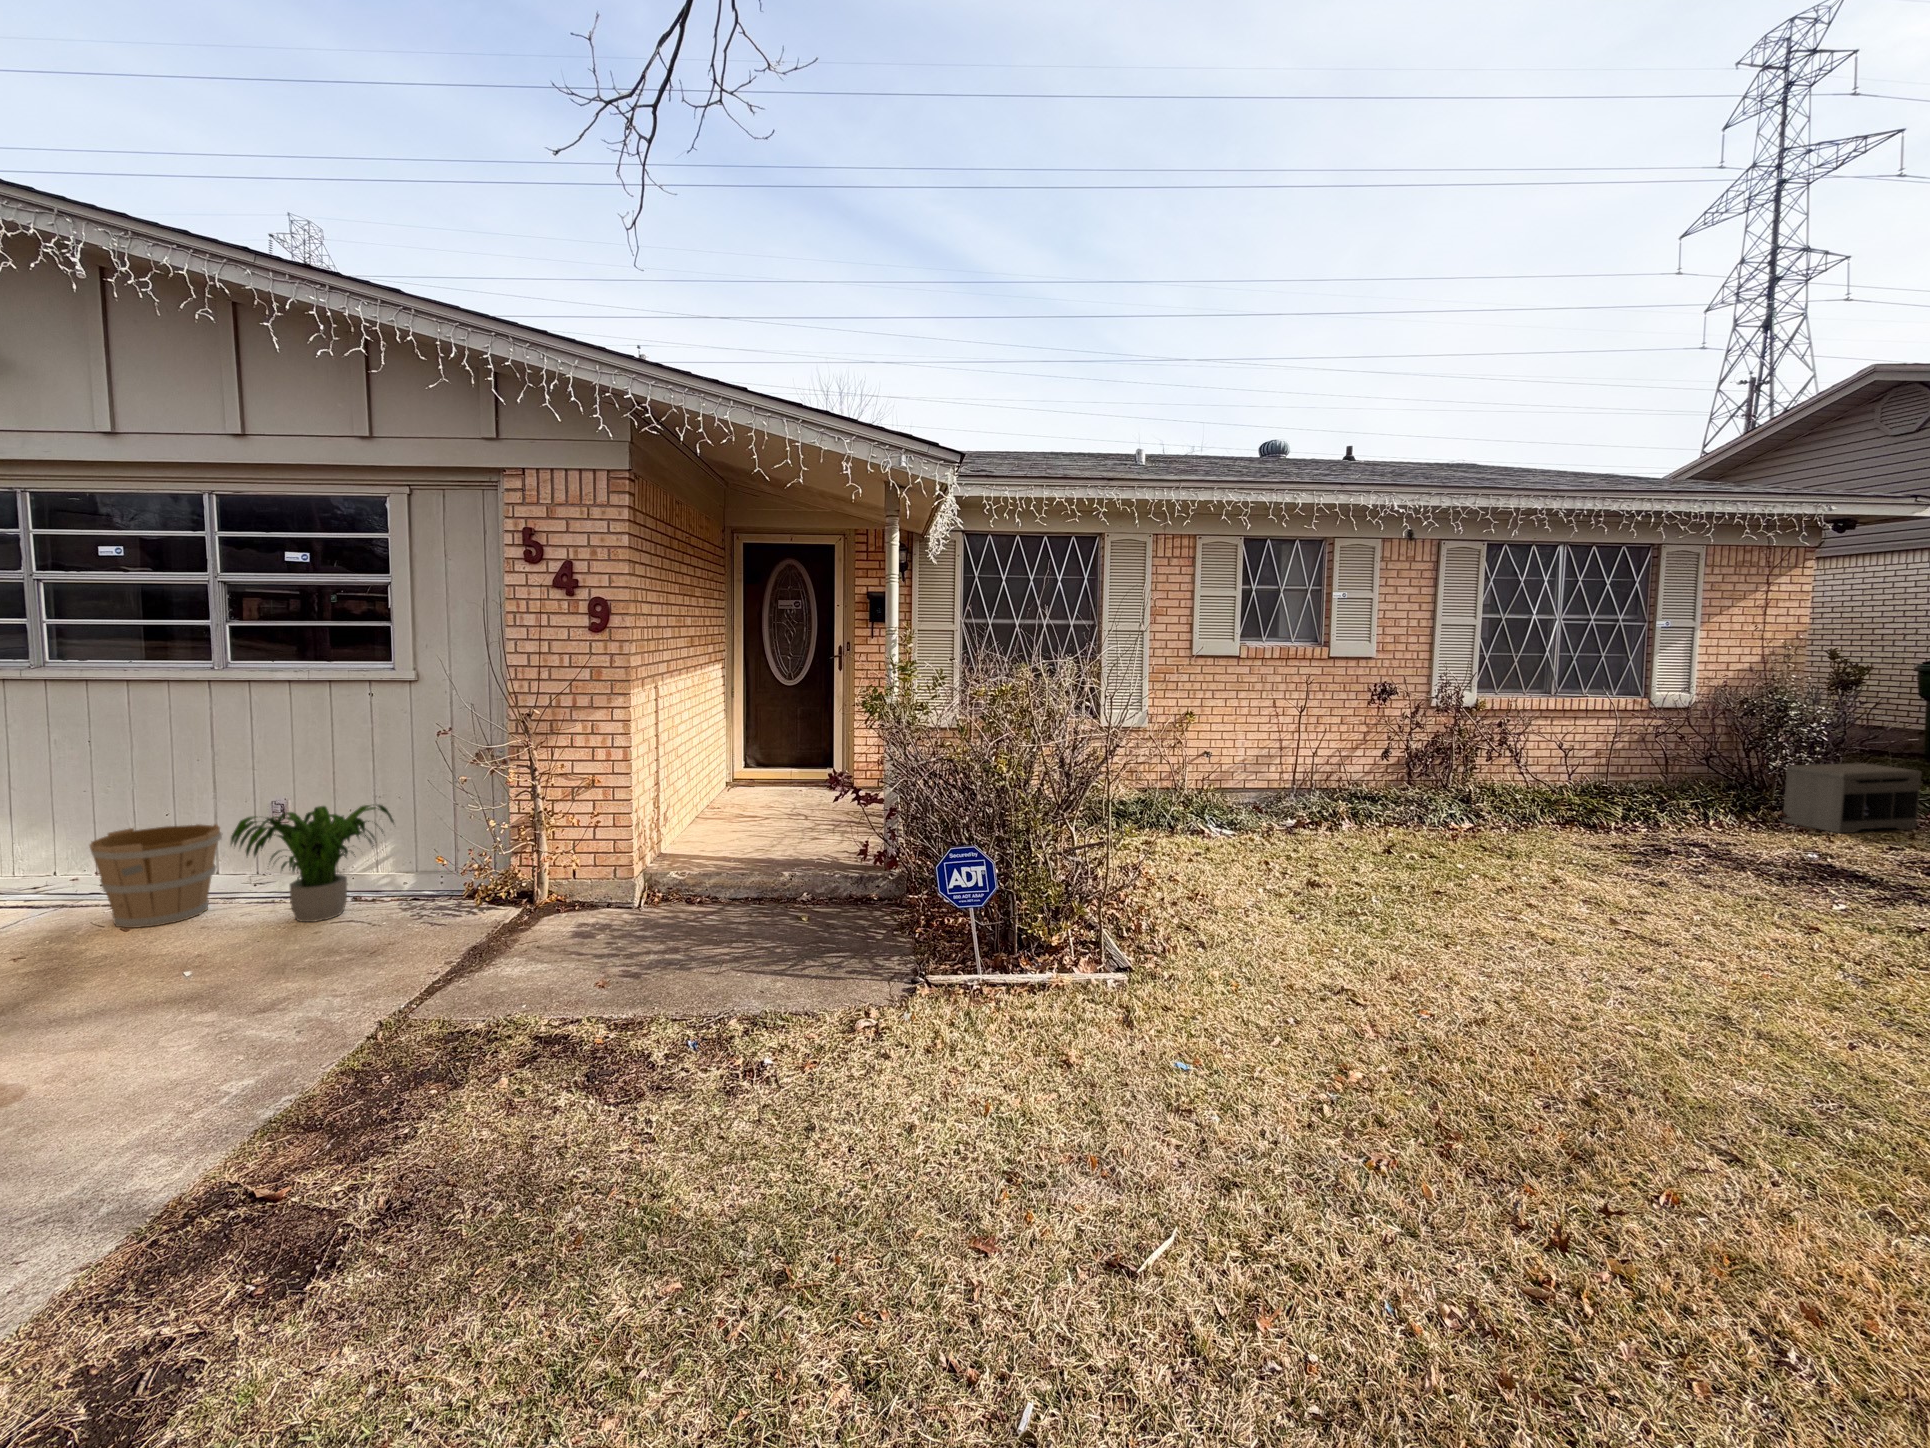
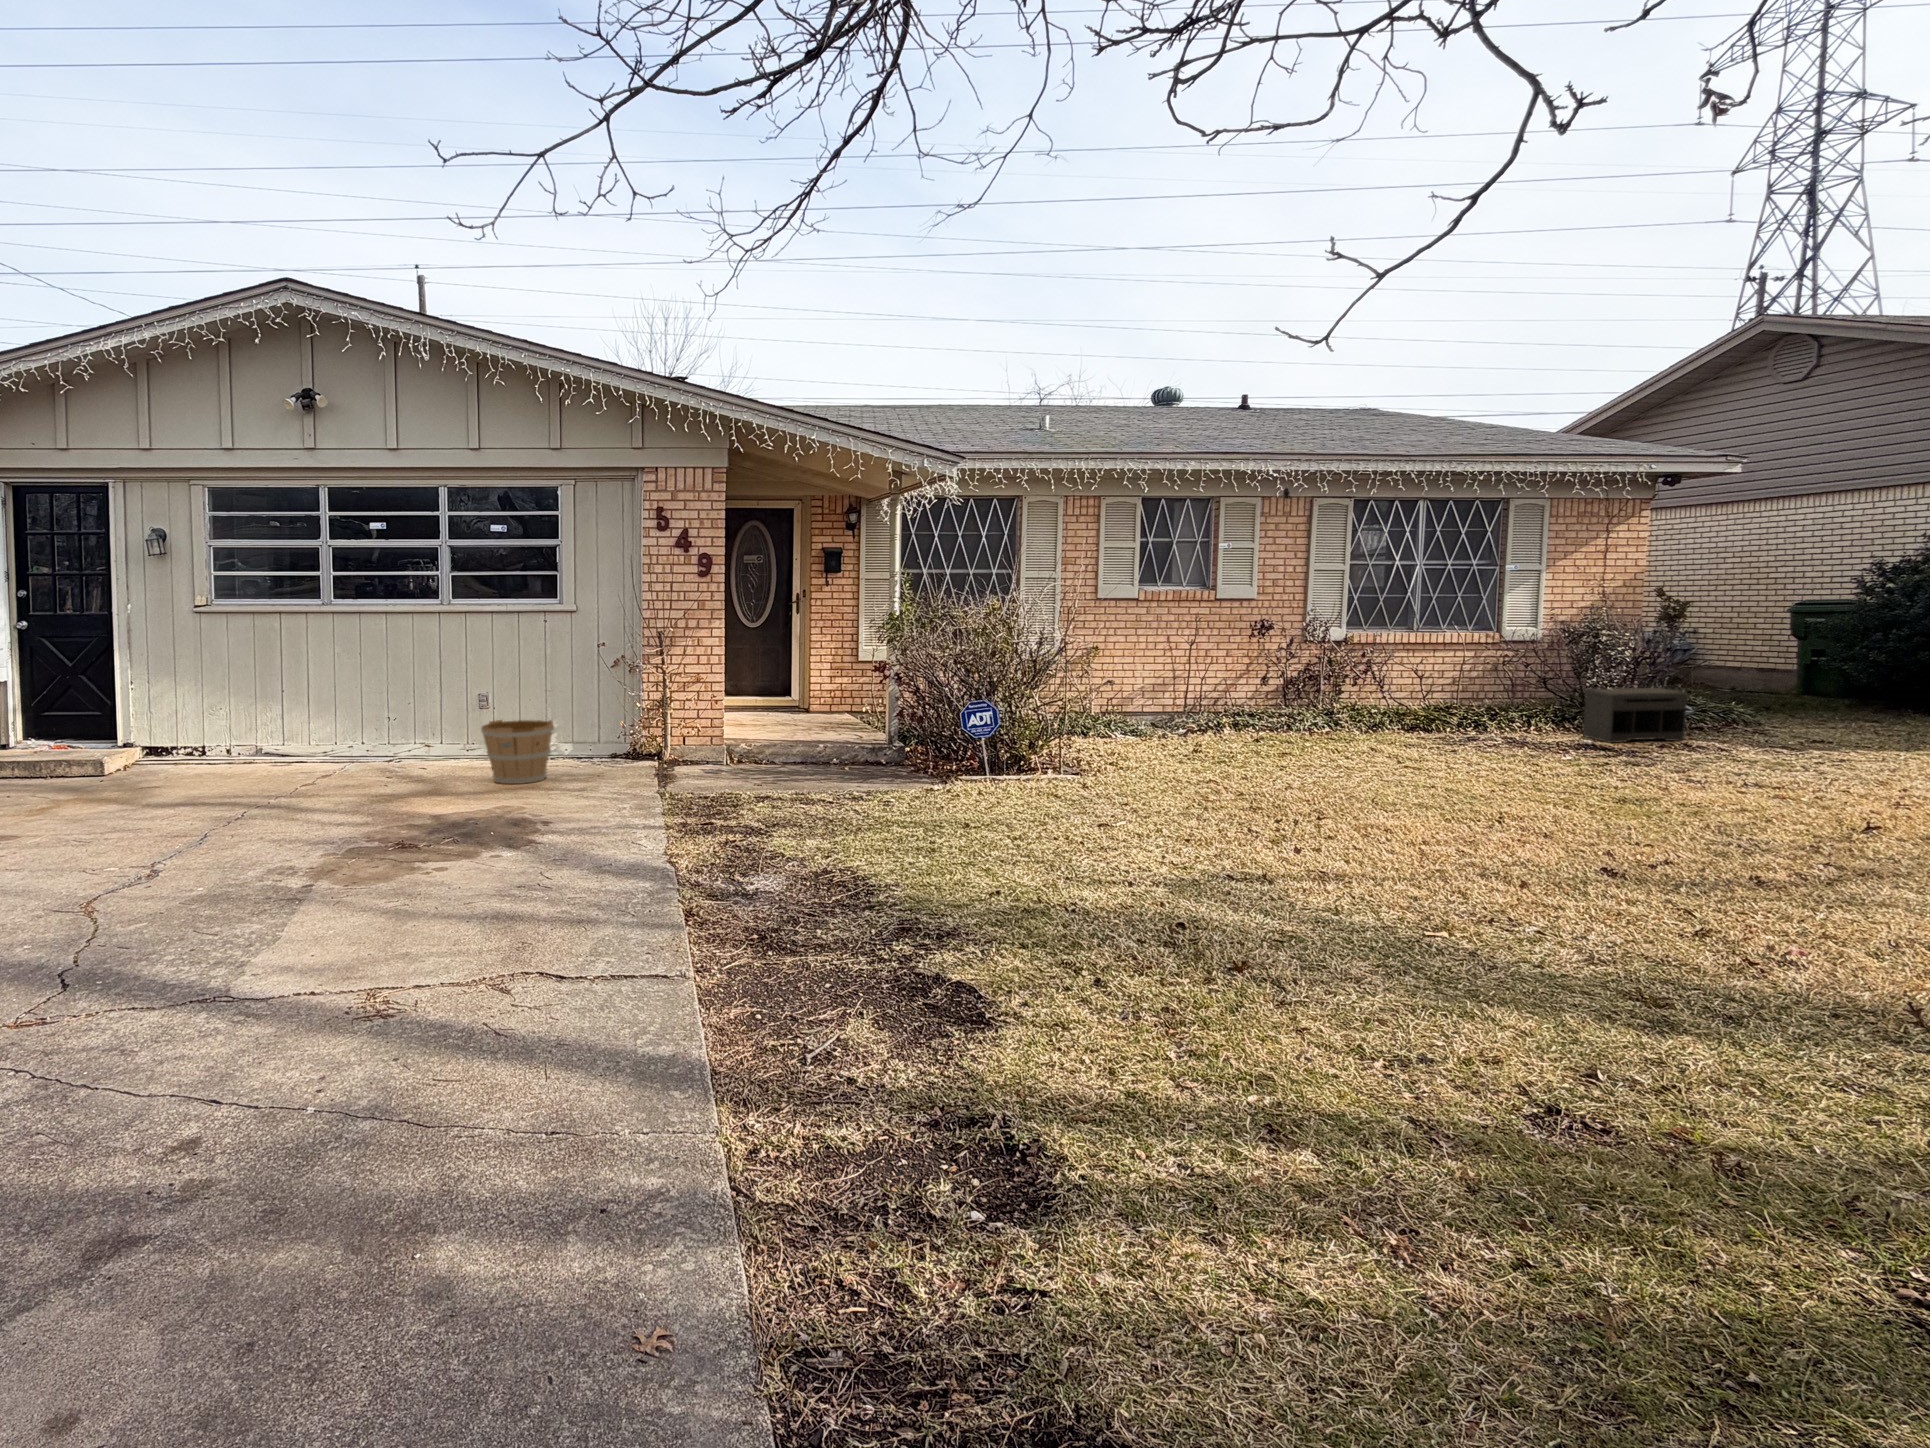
potted plant: present [231,805,394,922] -> none [356,703,456,780]
wooden bucket: present [90,824,222,928] -> present [481,720,555,784]

